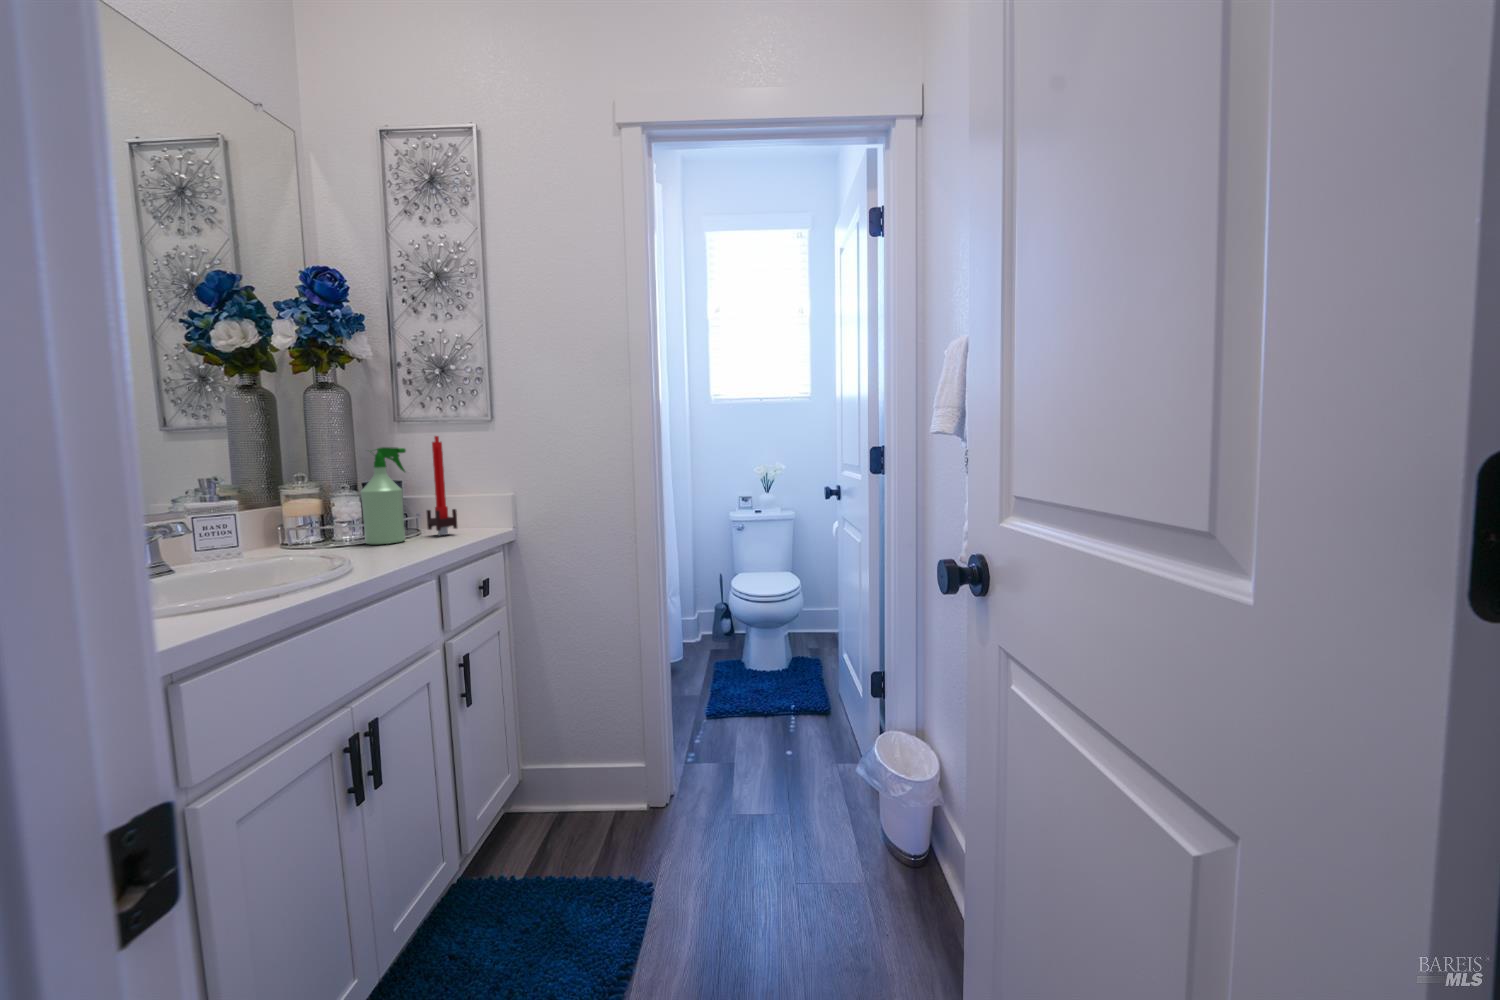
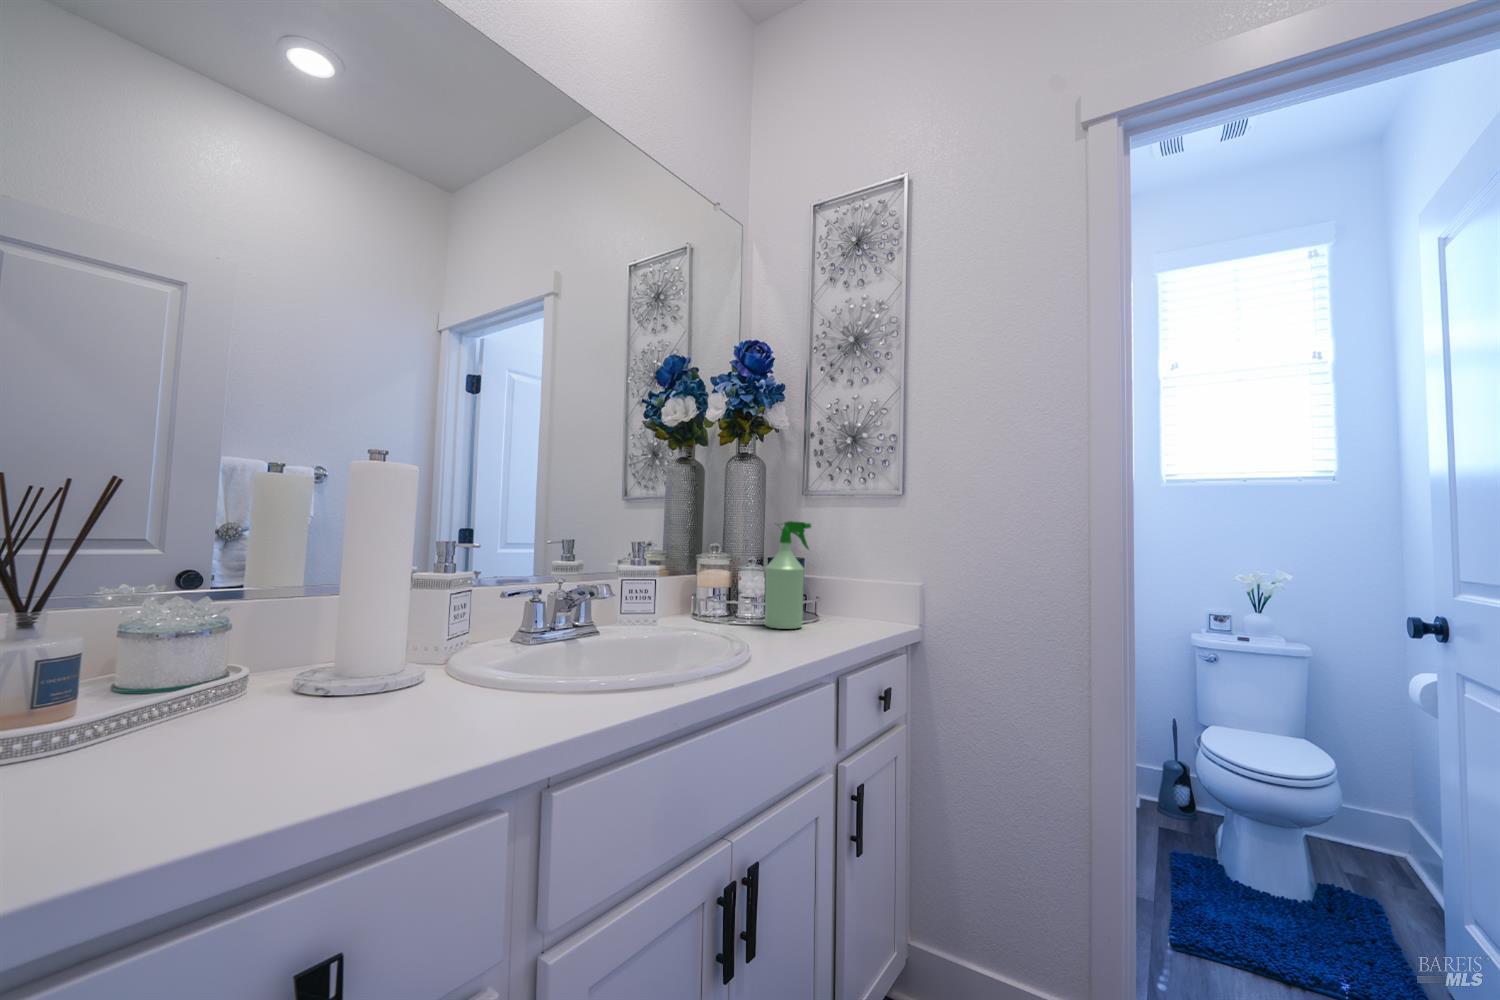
candle: present [427,436,457,535] -> none [825,511,857,625]

